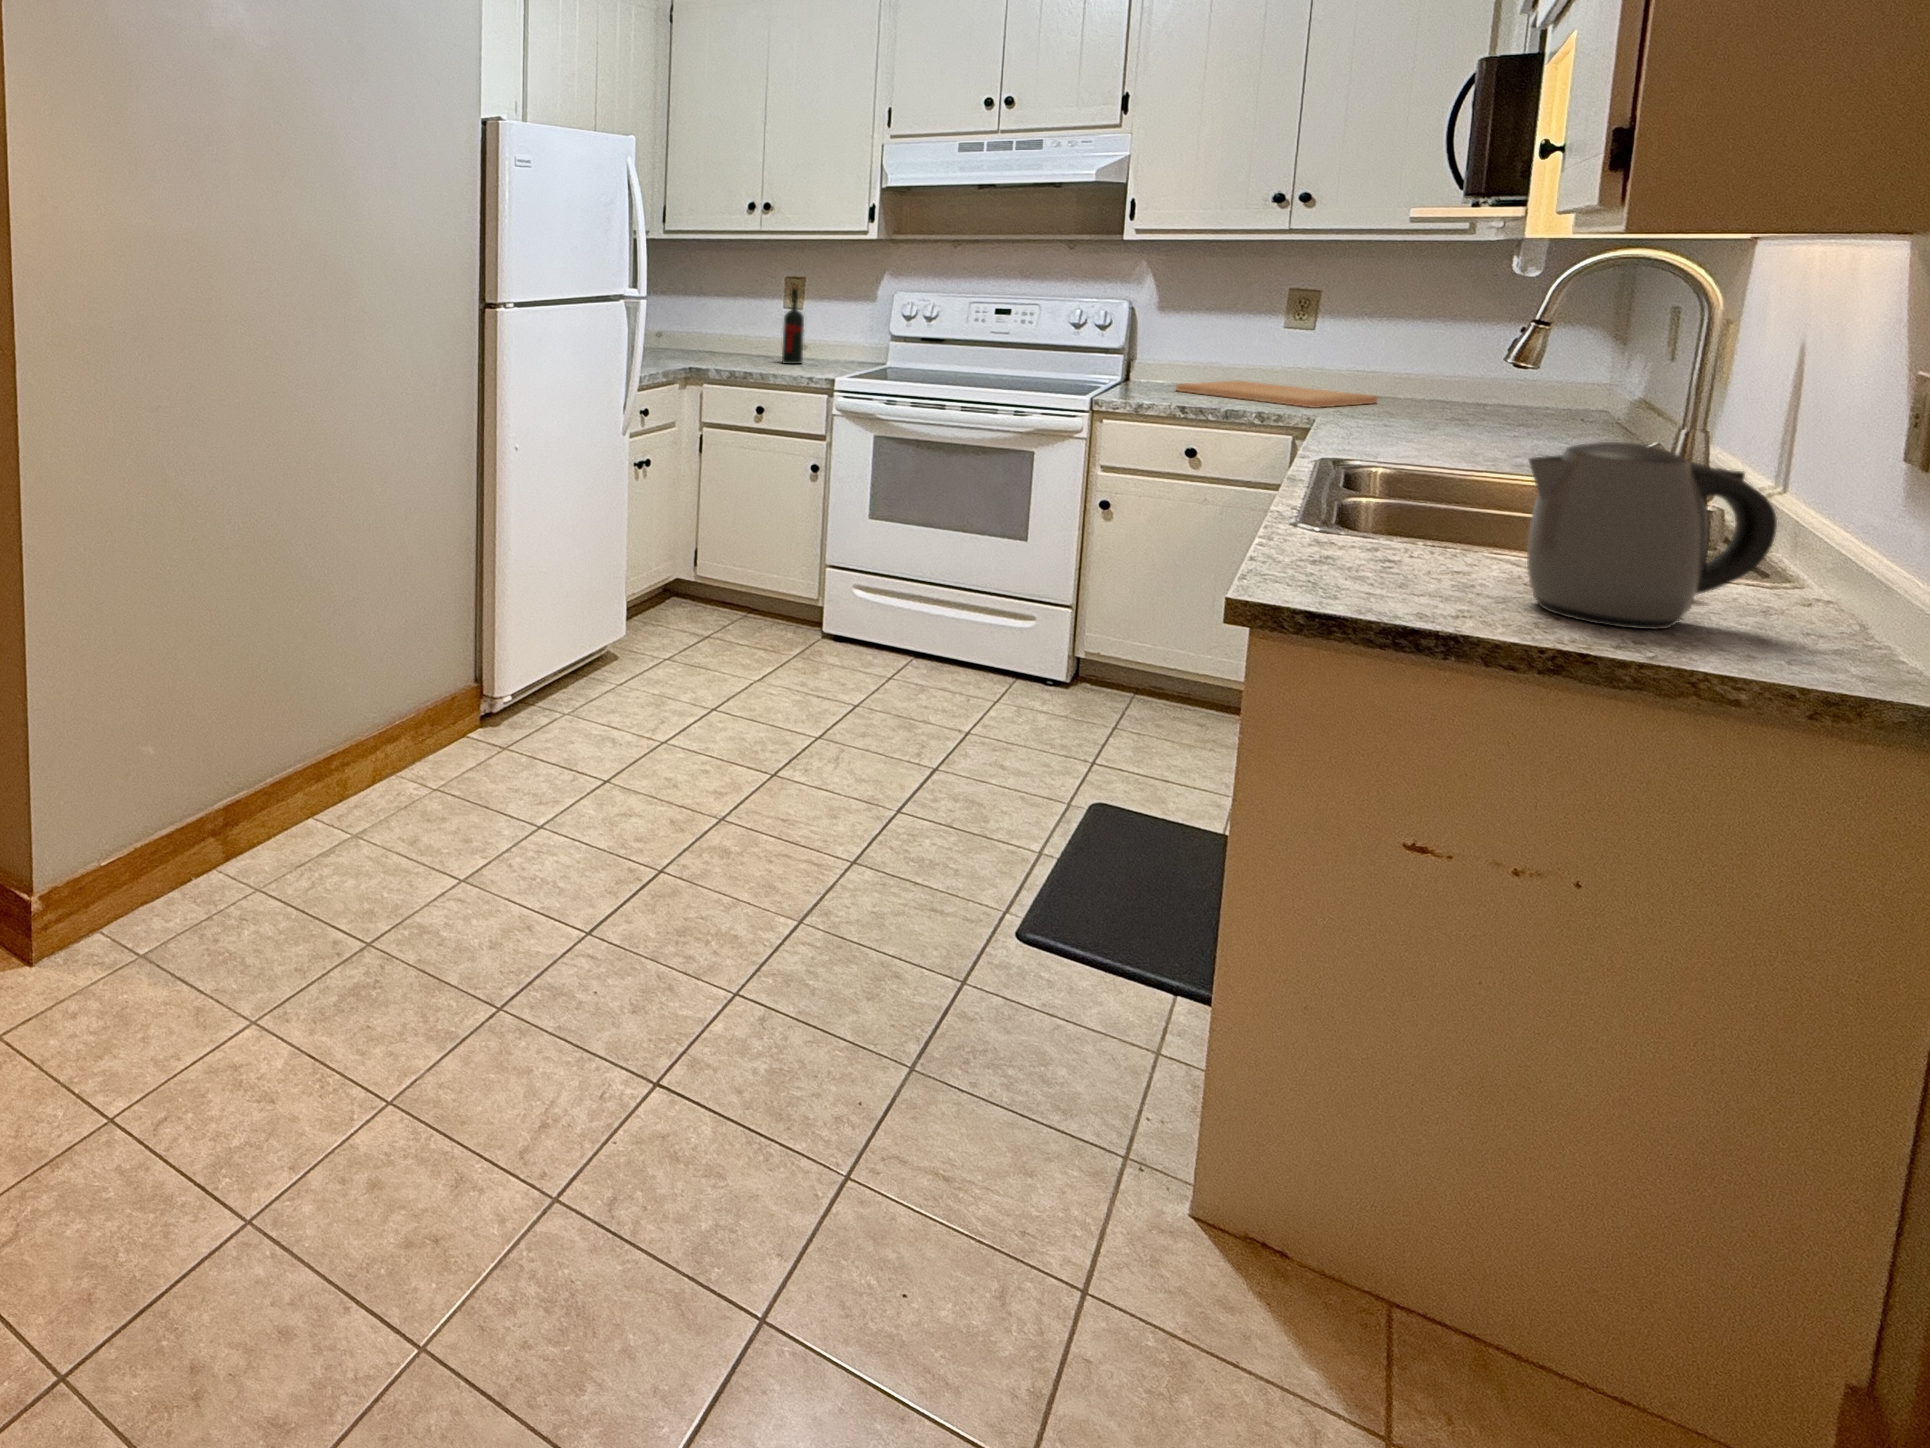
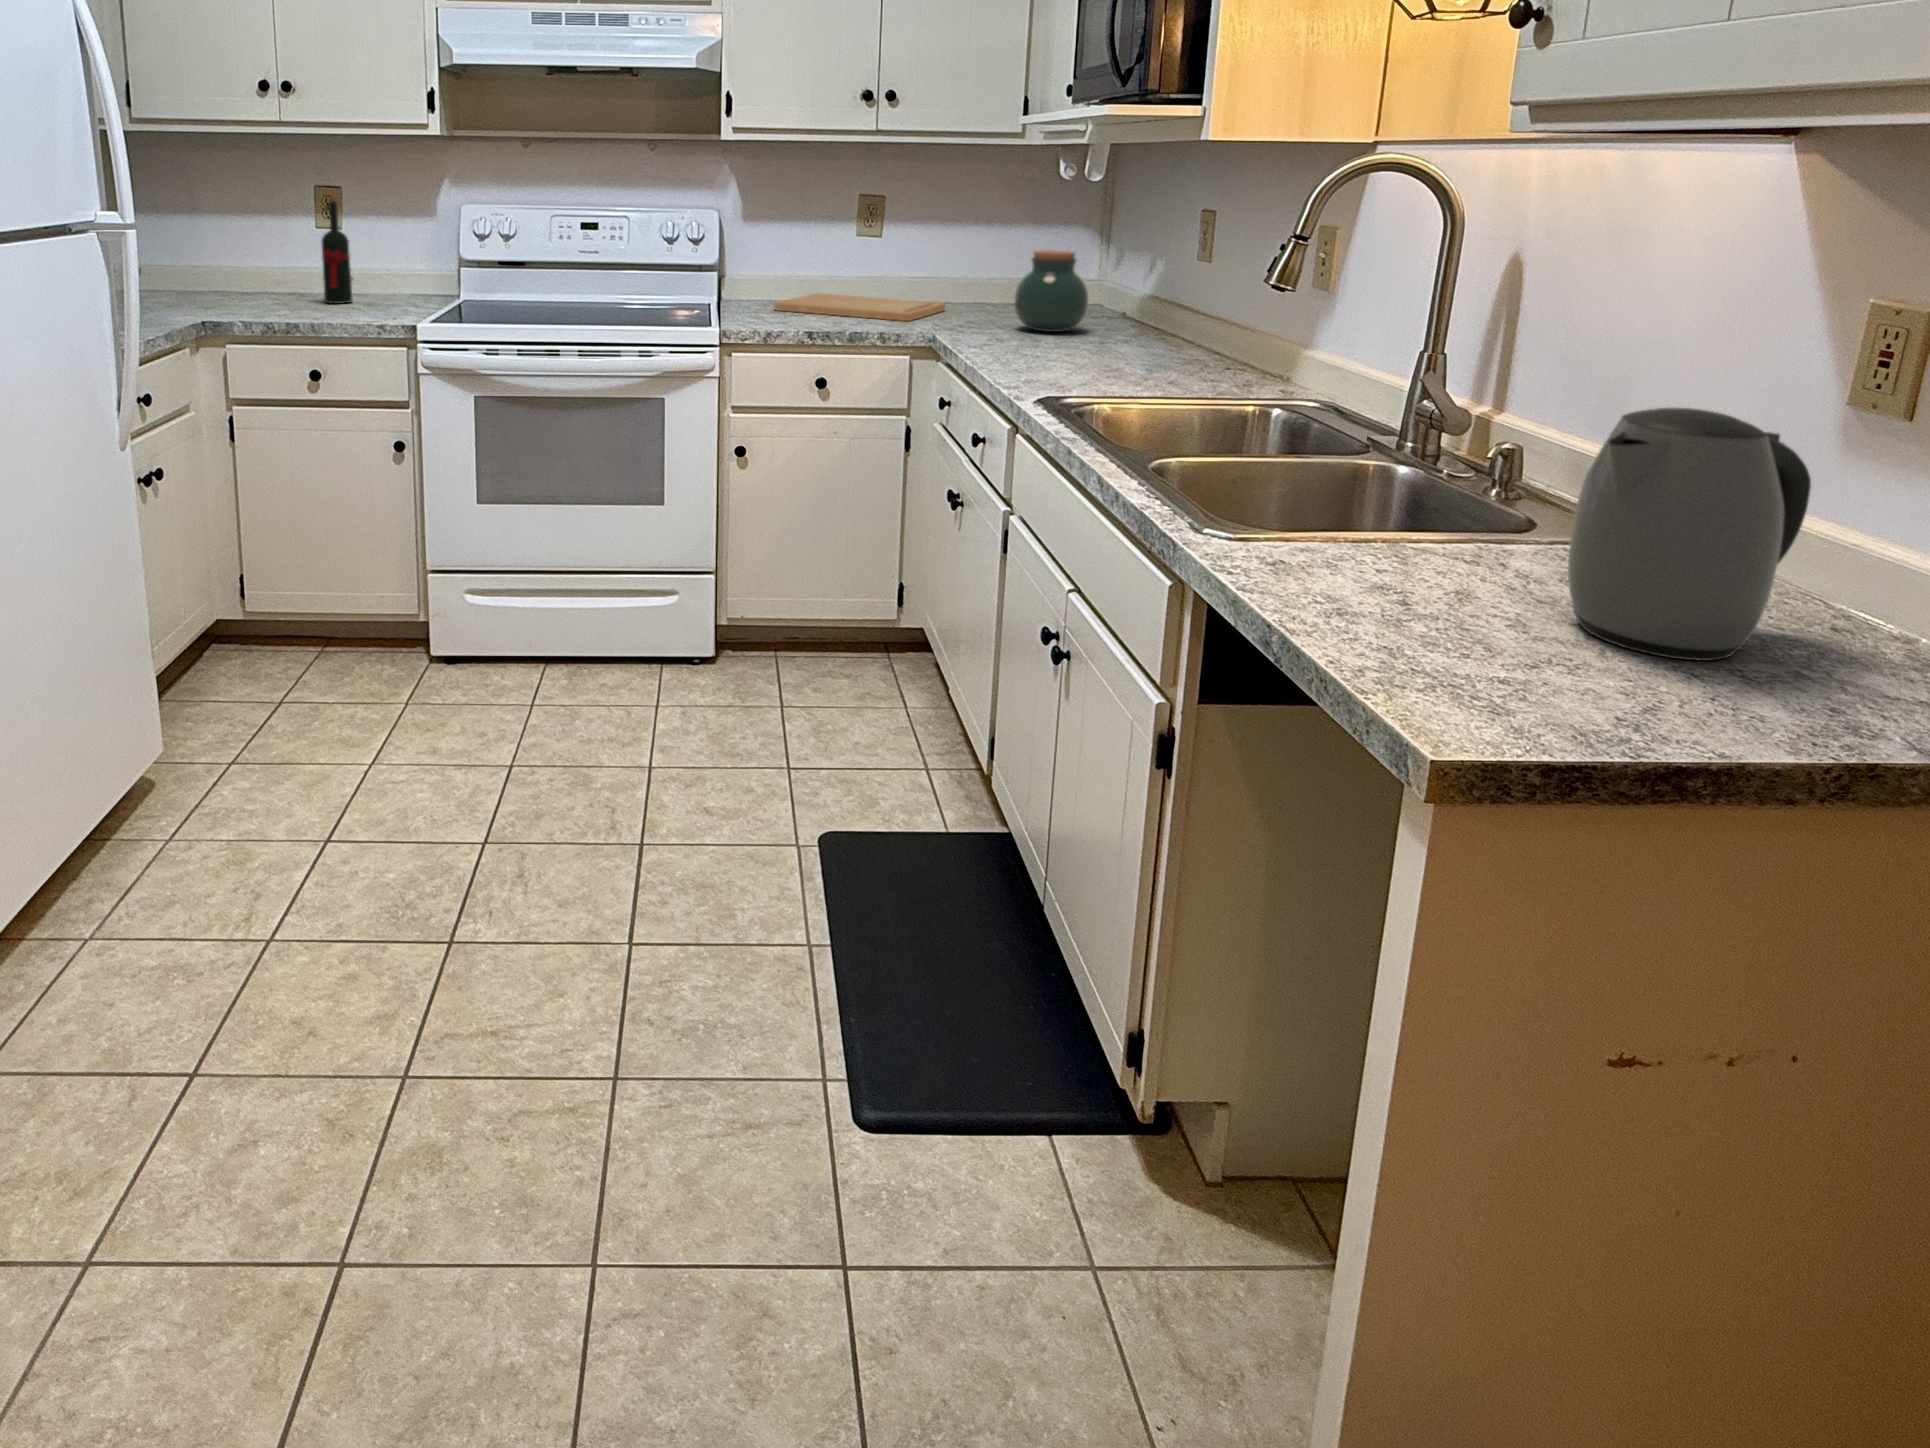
jar: none [1434,346,1532,427] -> present [1014,250,1088,332]

